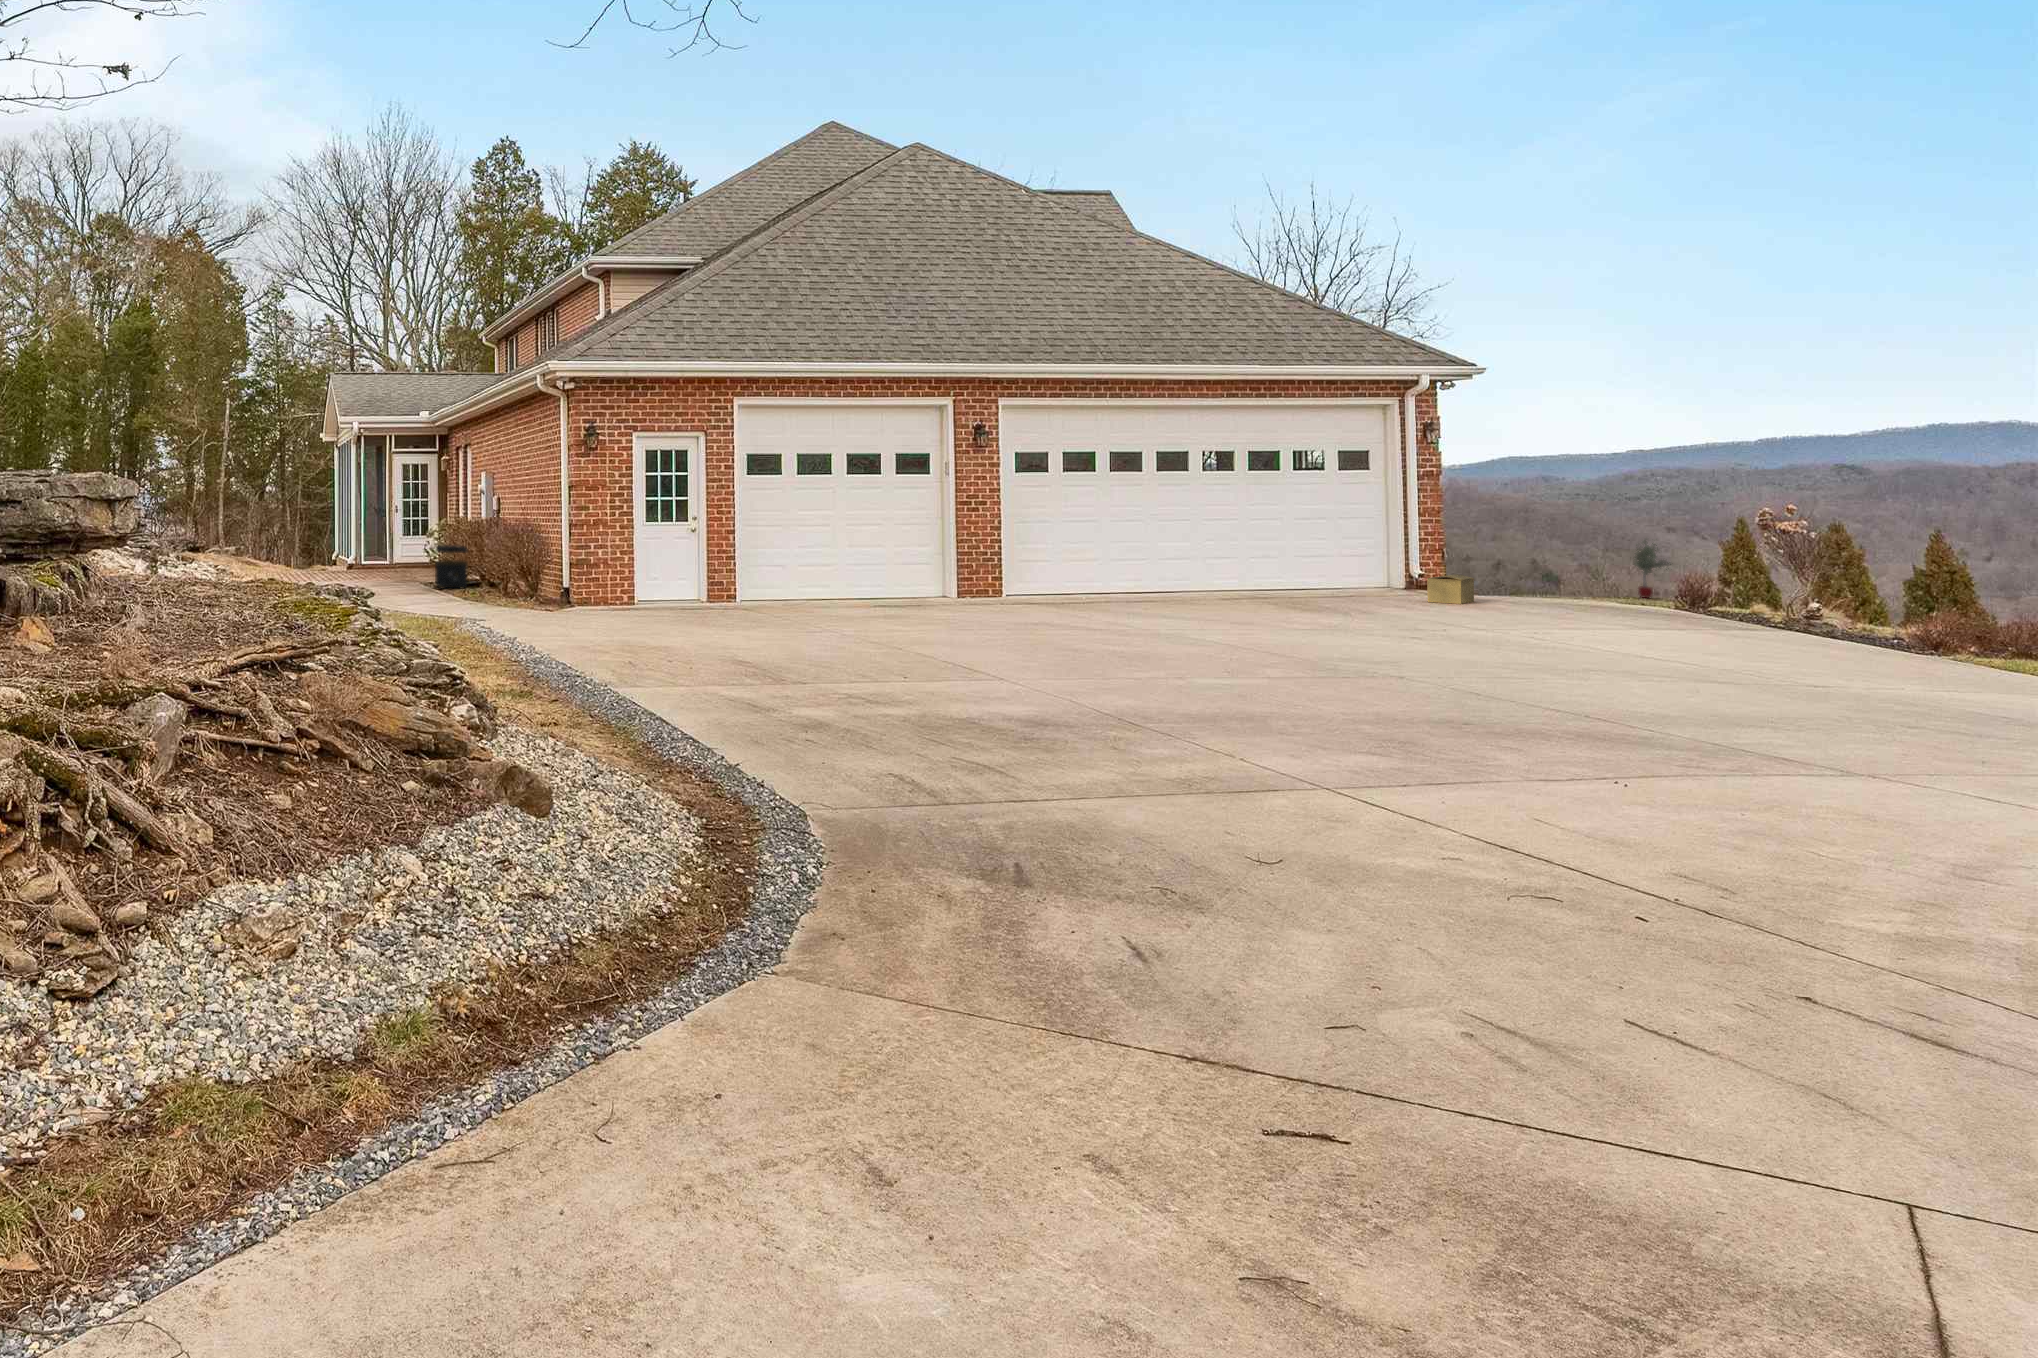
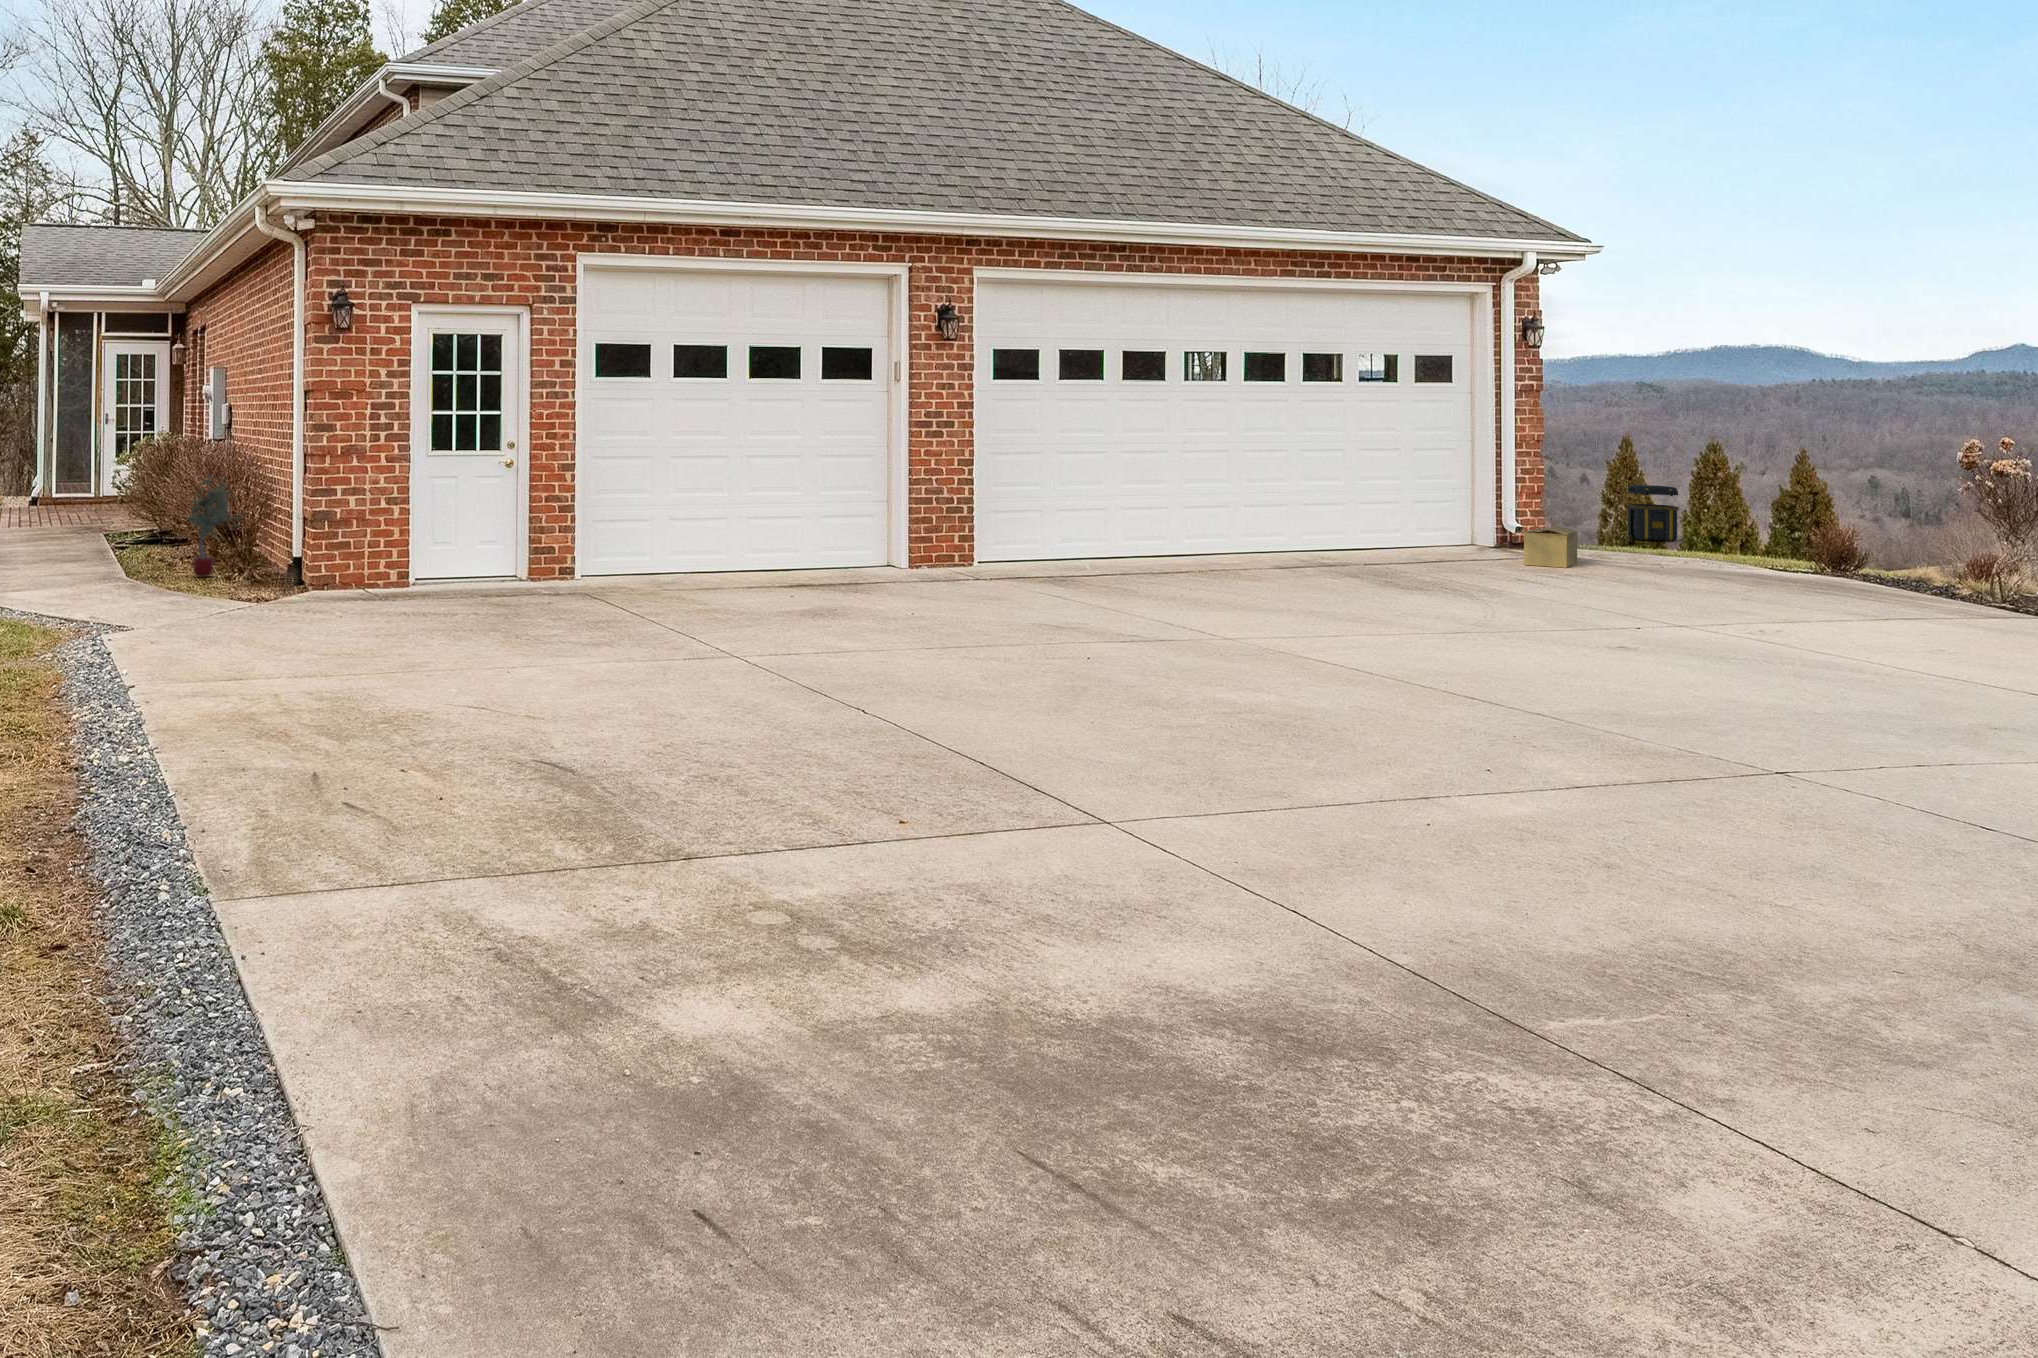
potted tree: present [1635,540,1671,598] -> present [187,475,241,577]
toolbox: present [435,545,468,589] -> present [1627,485,1679,541]

